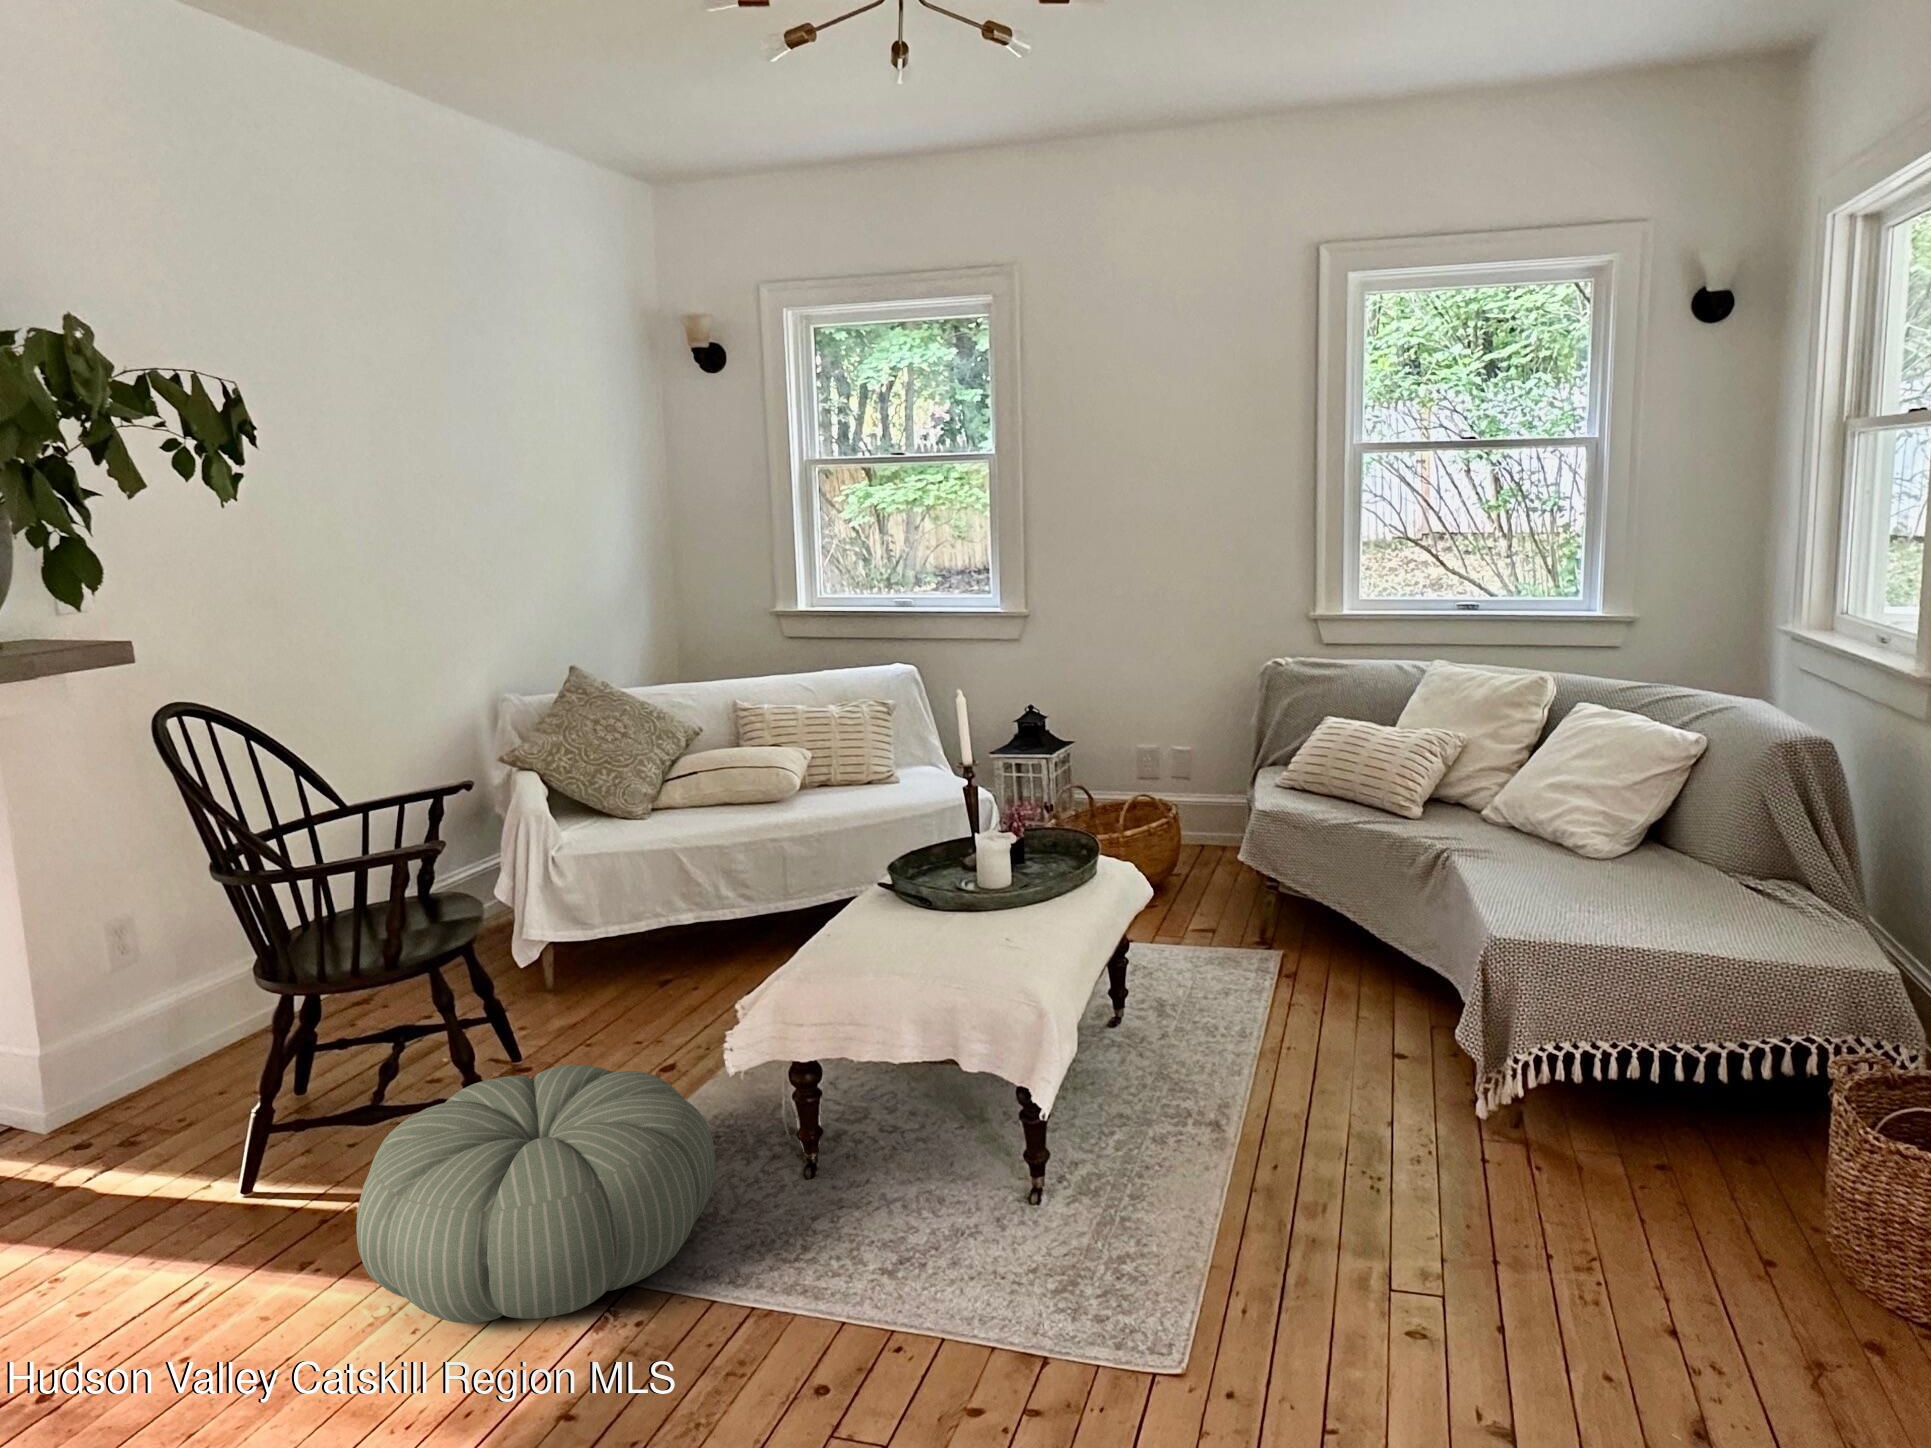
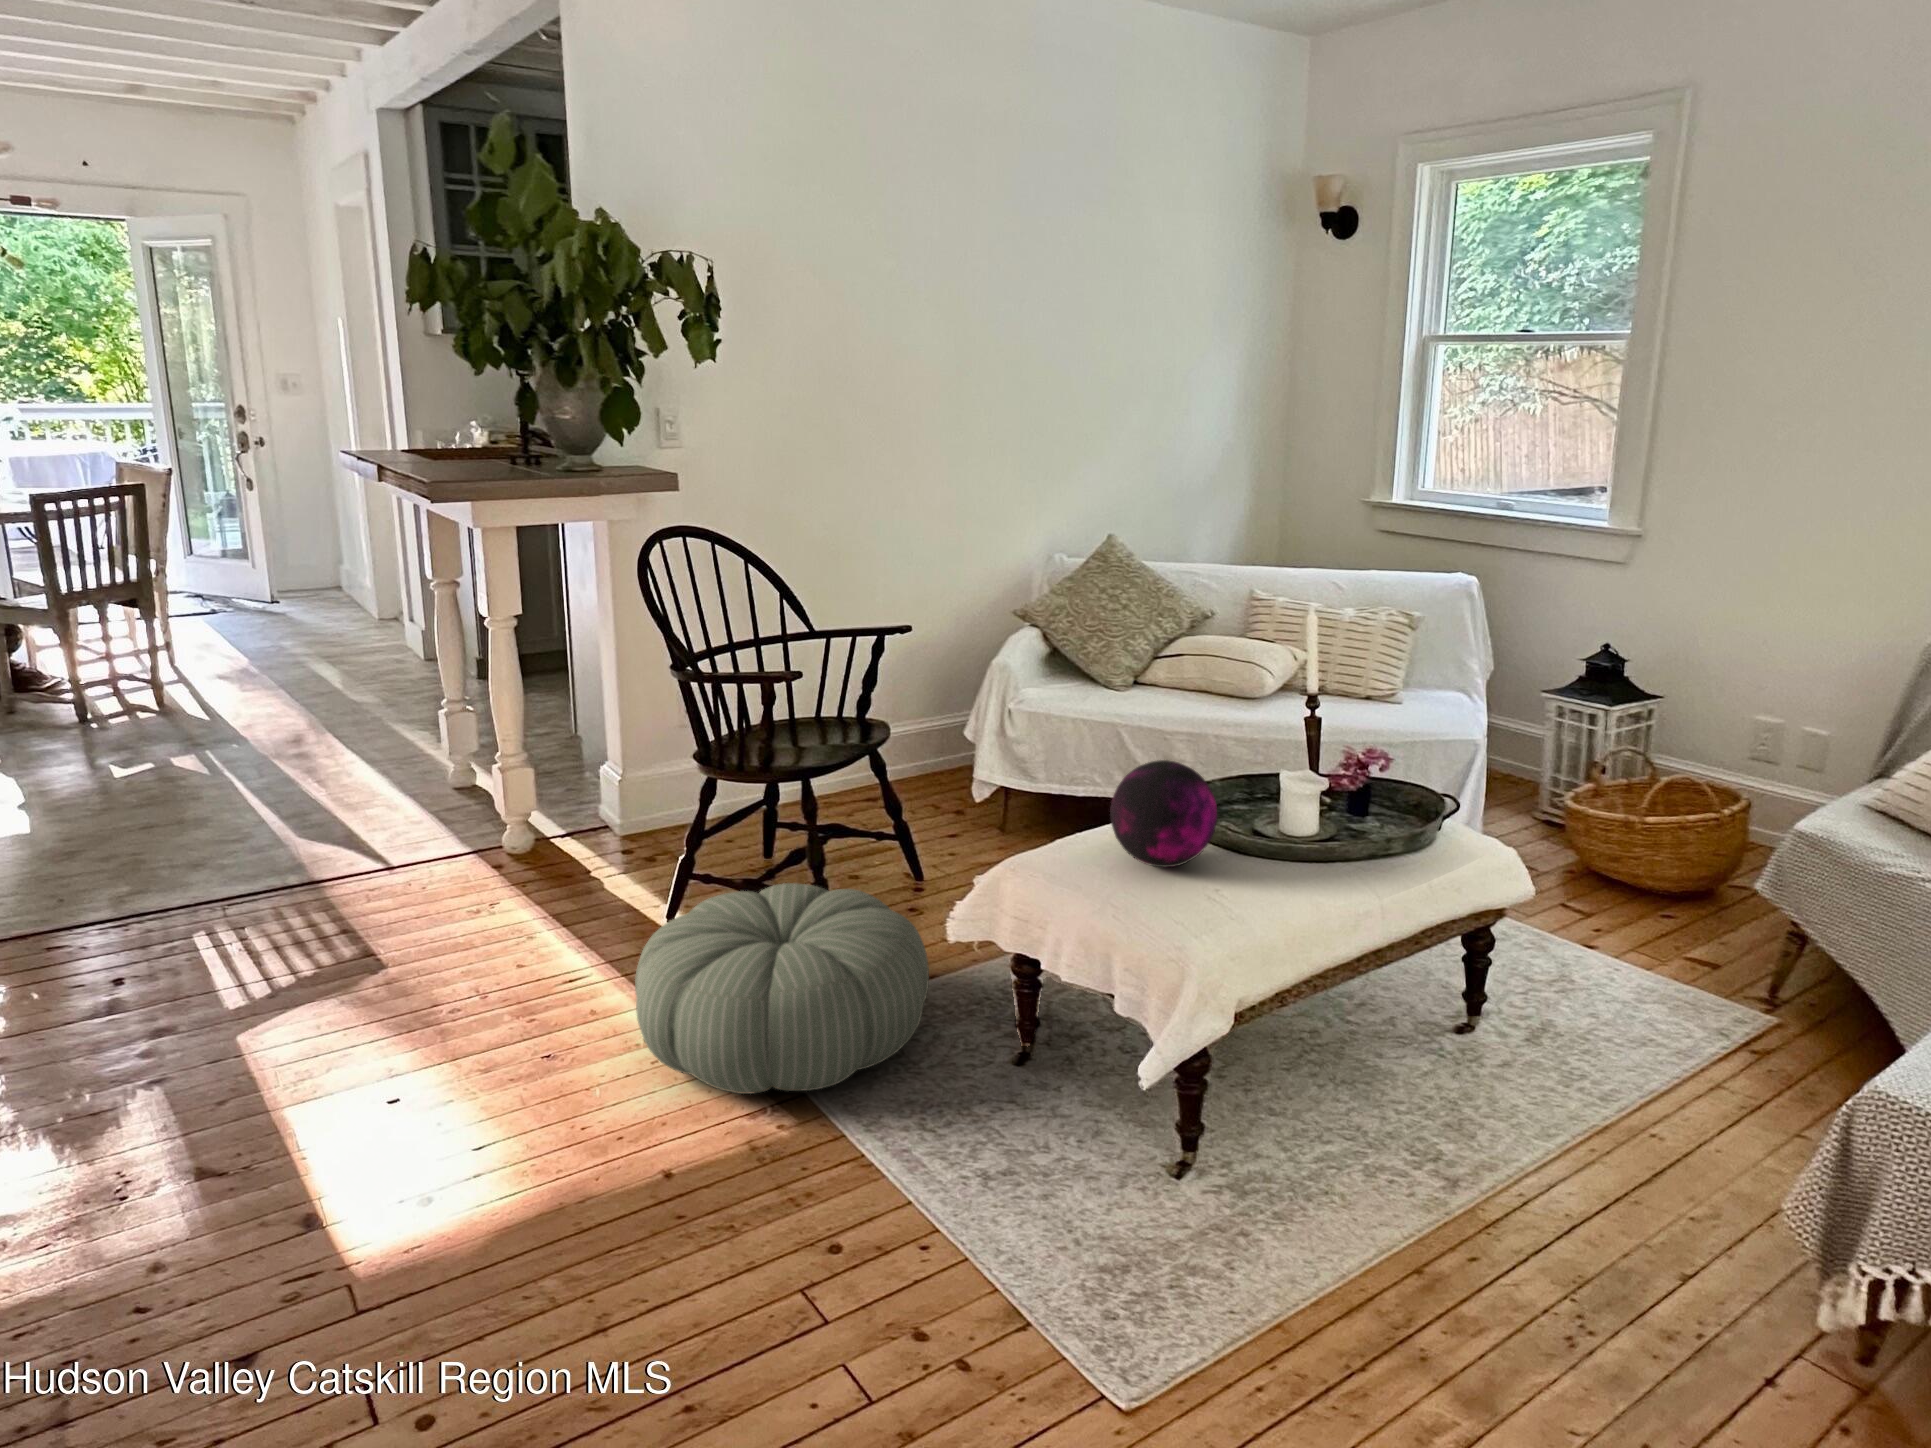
decorative orb: none [878,836,978,937] -> present [1110,760,1217,867]

